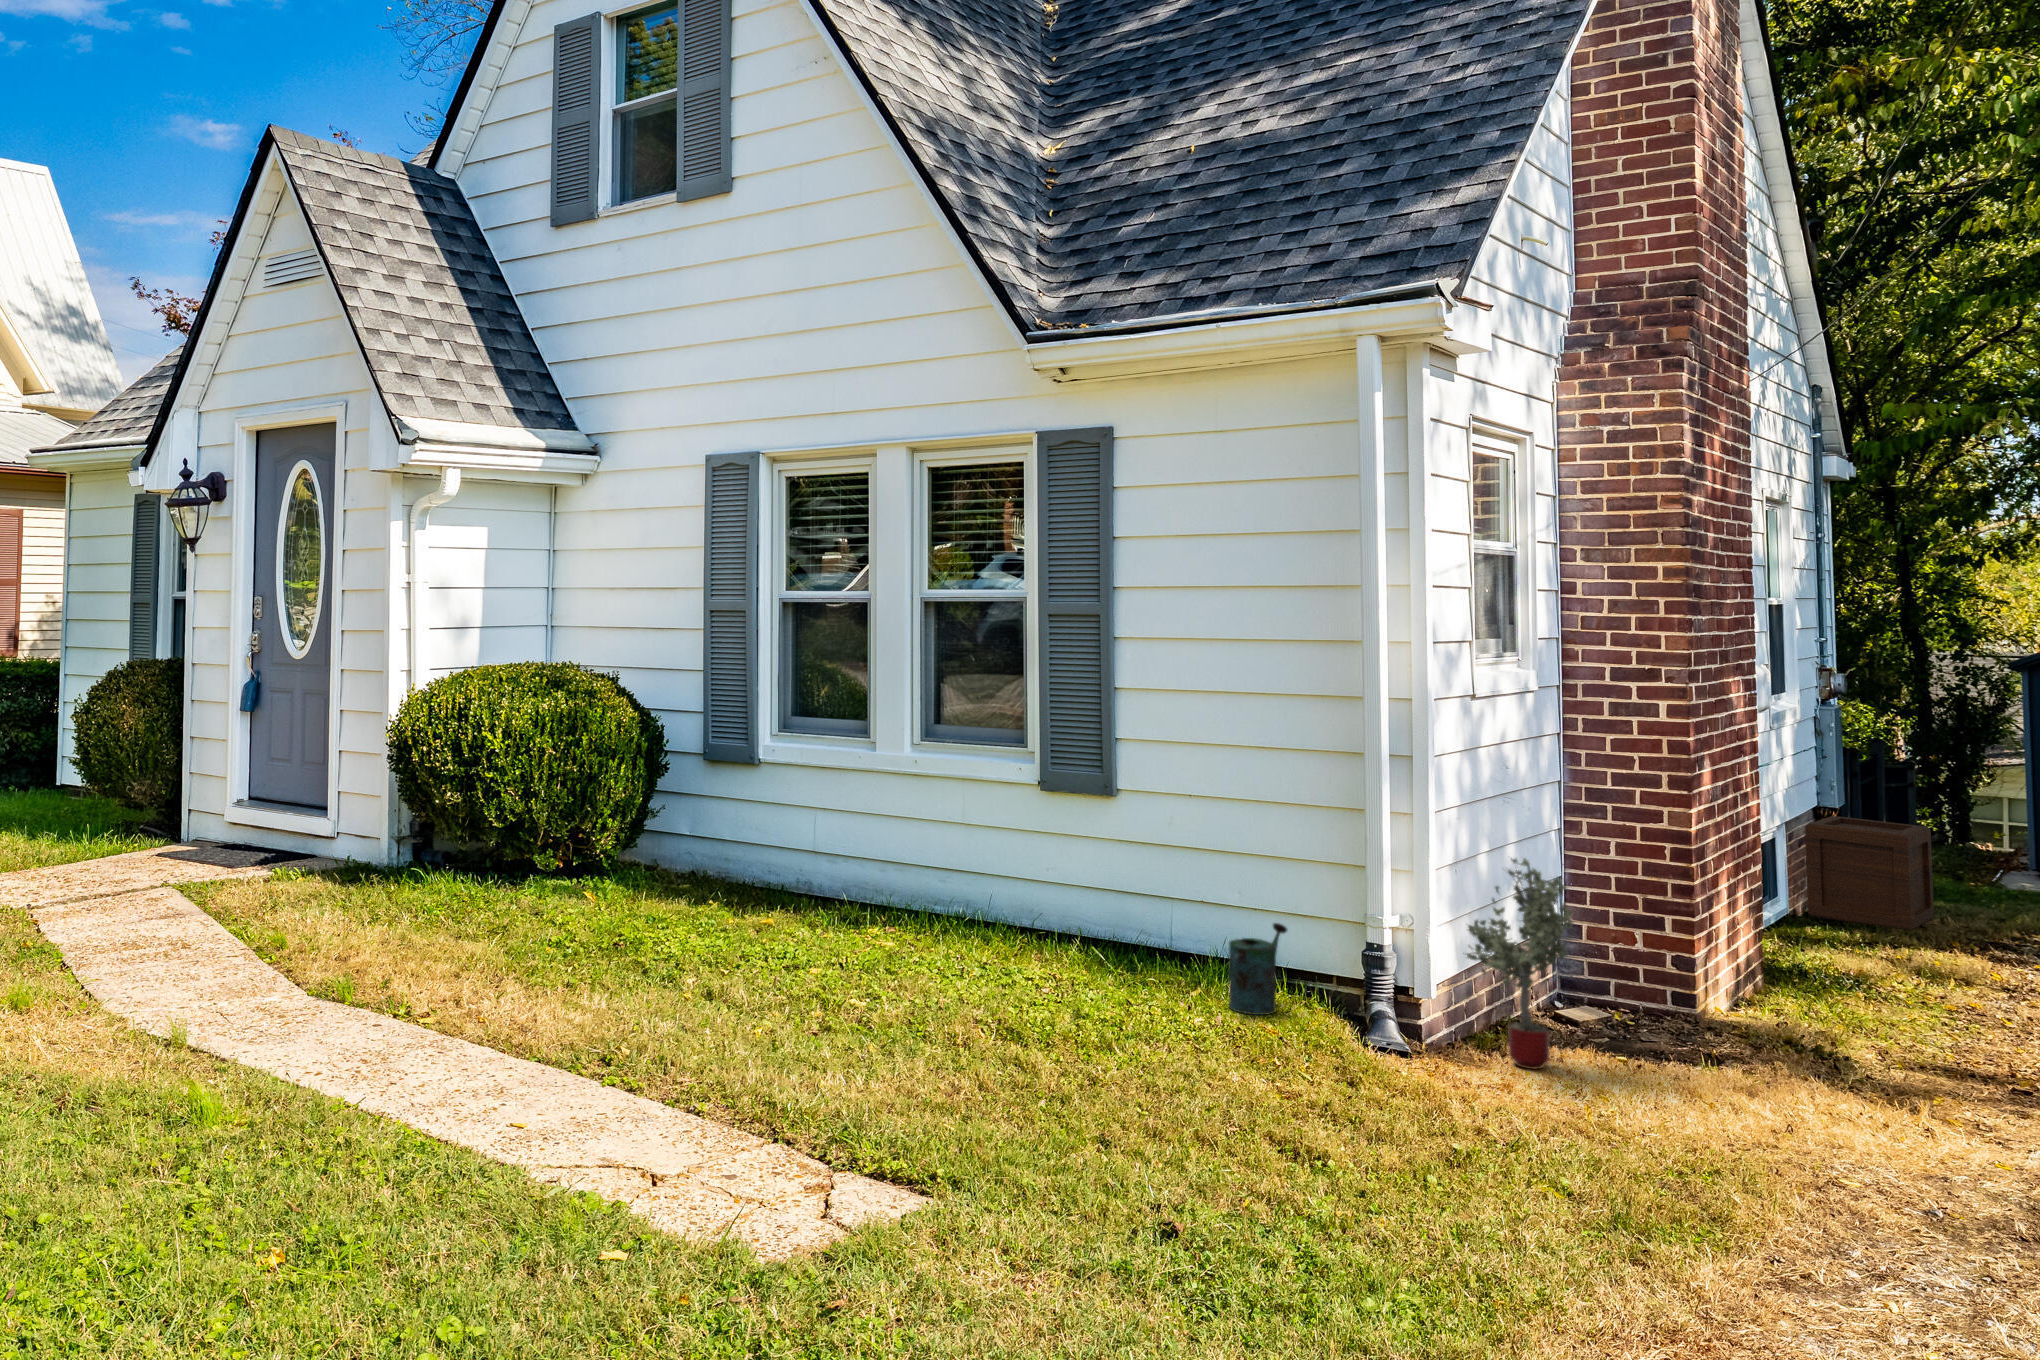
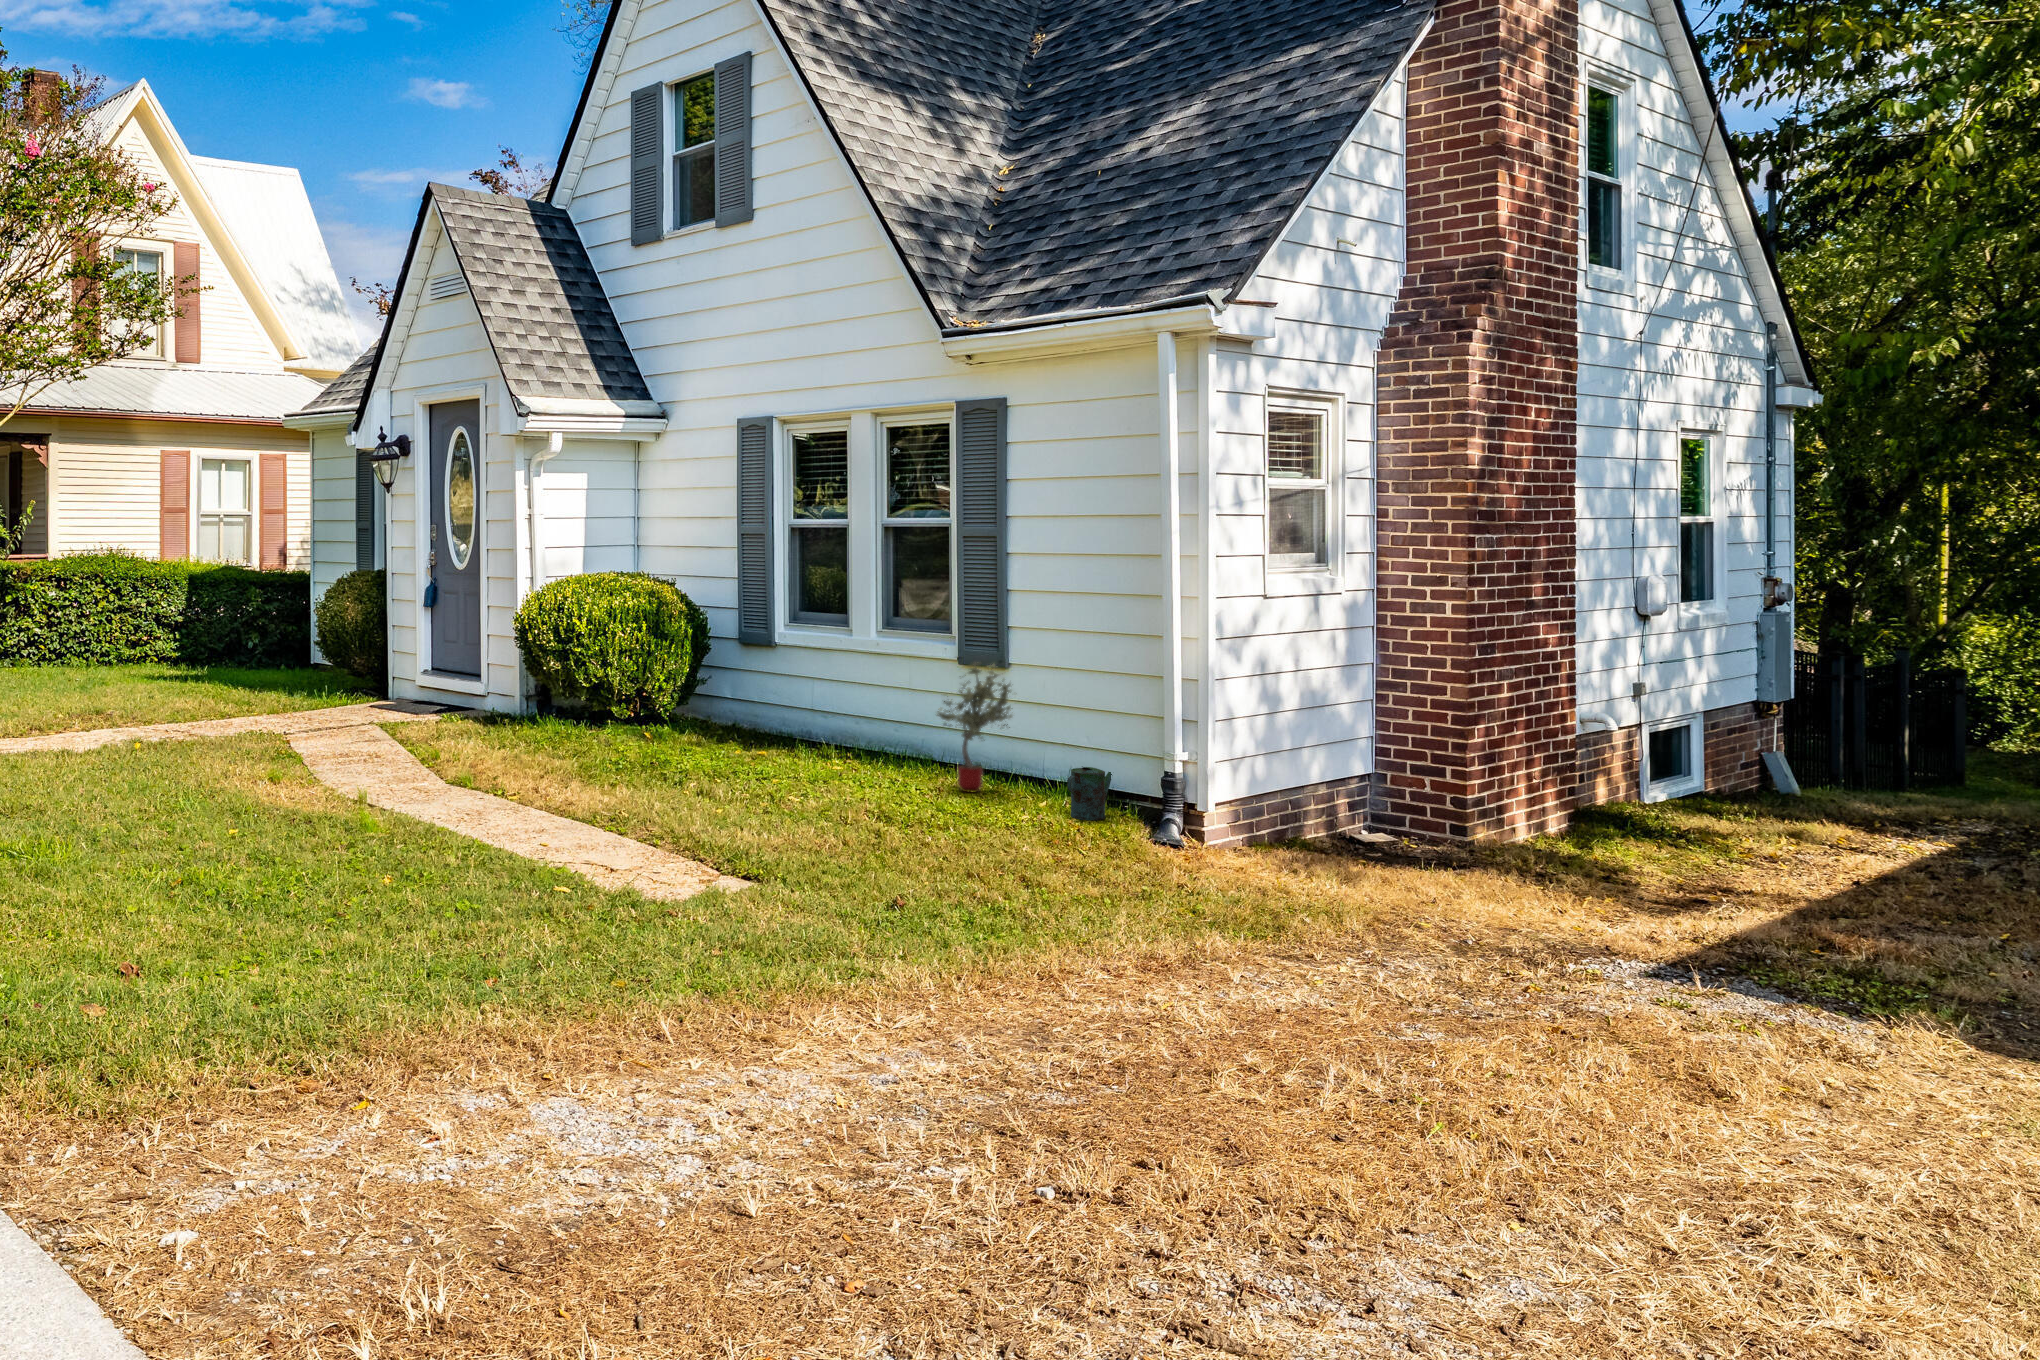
wooden crate: present [1805,816,1934,930] -> none [1697,713,1823,811]
potted tree: present [1466,858,1574,1069] -> present [937,663,1012,793]

